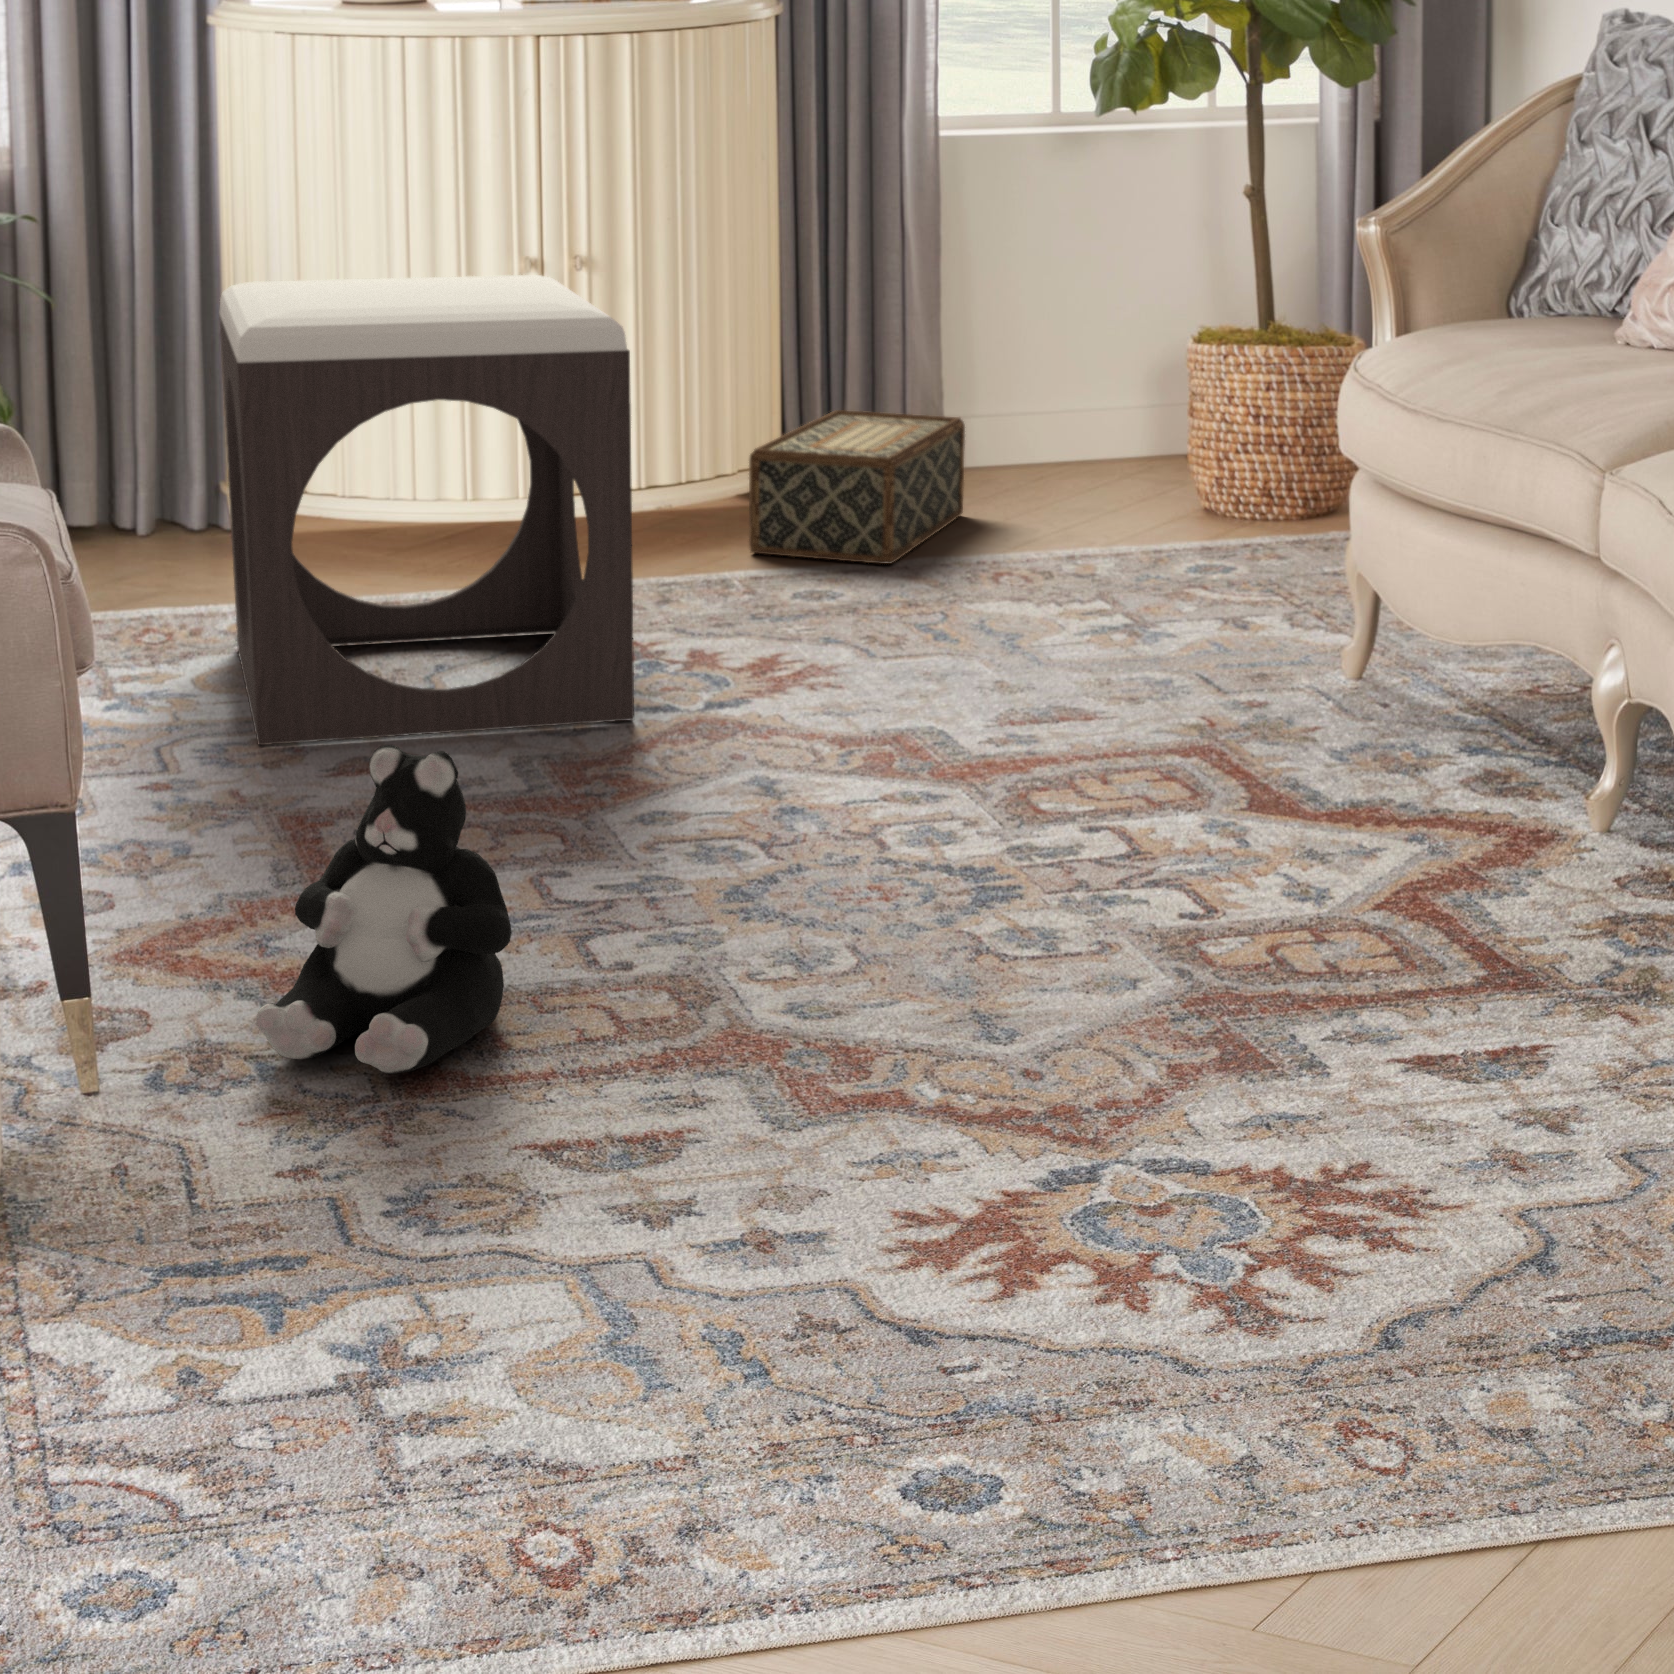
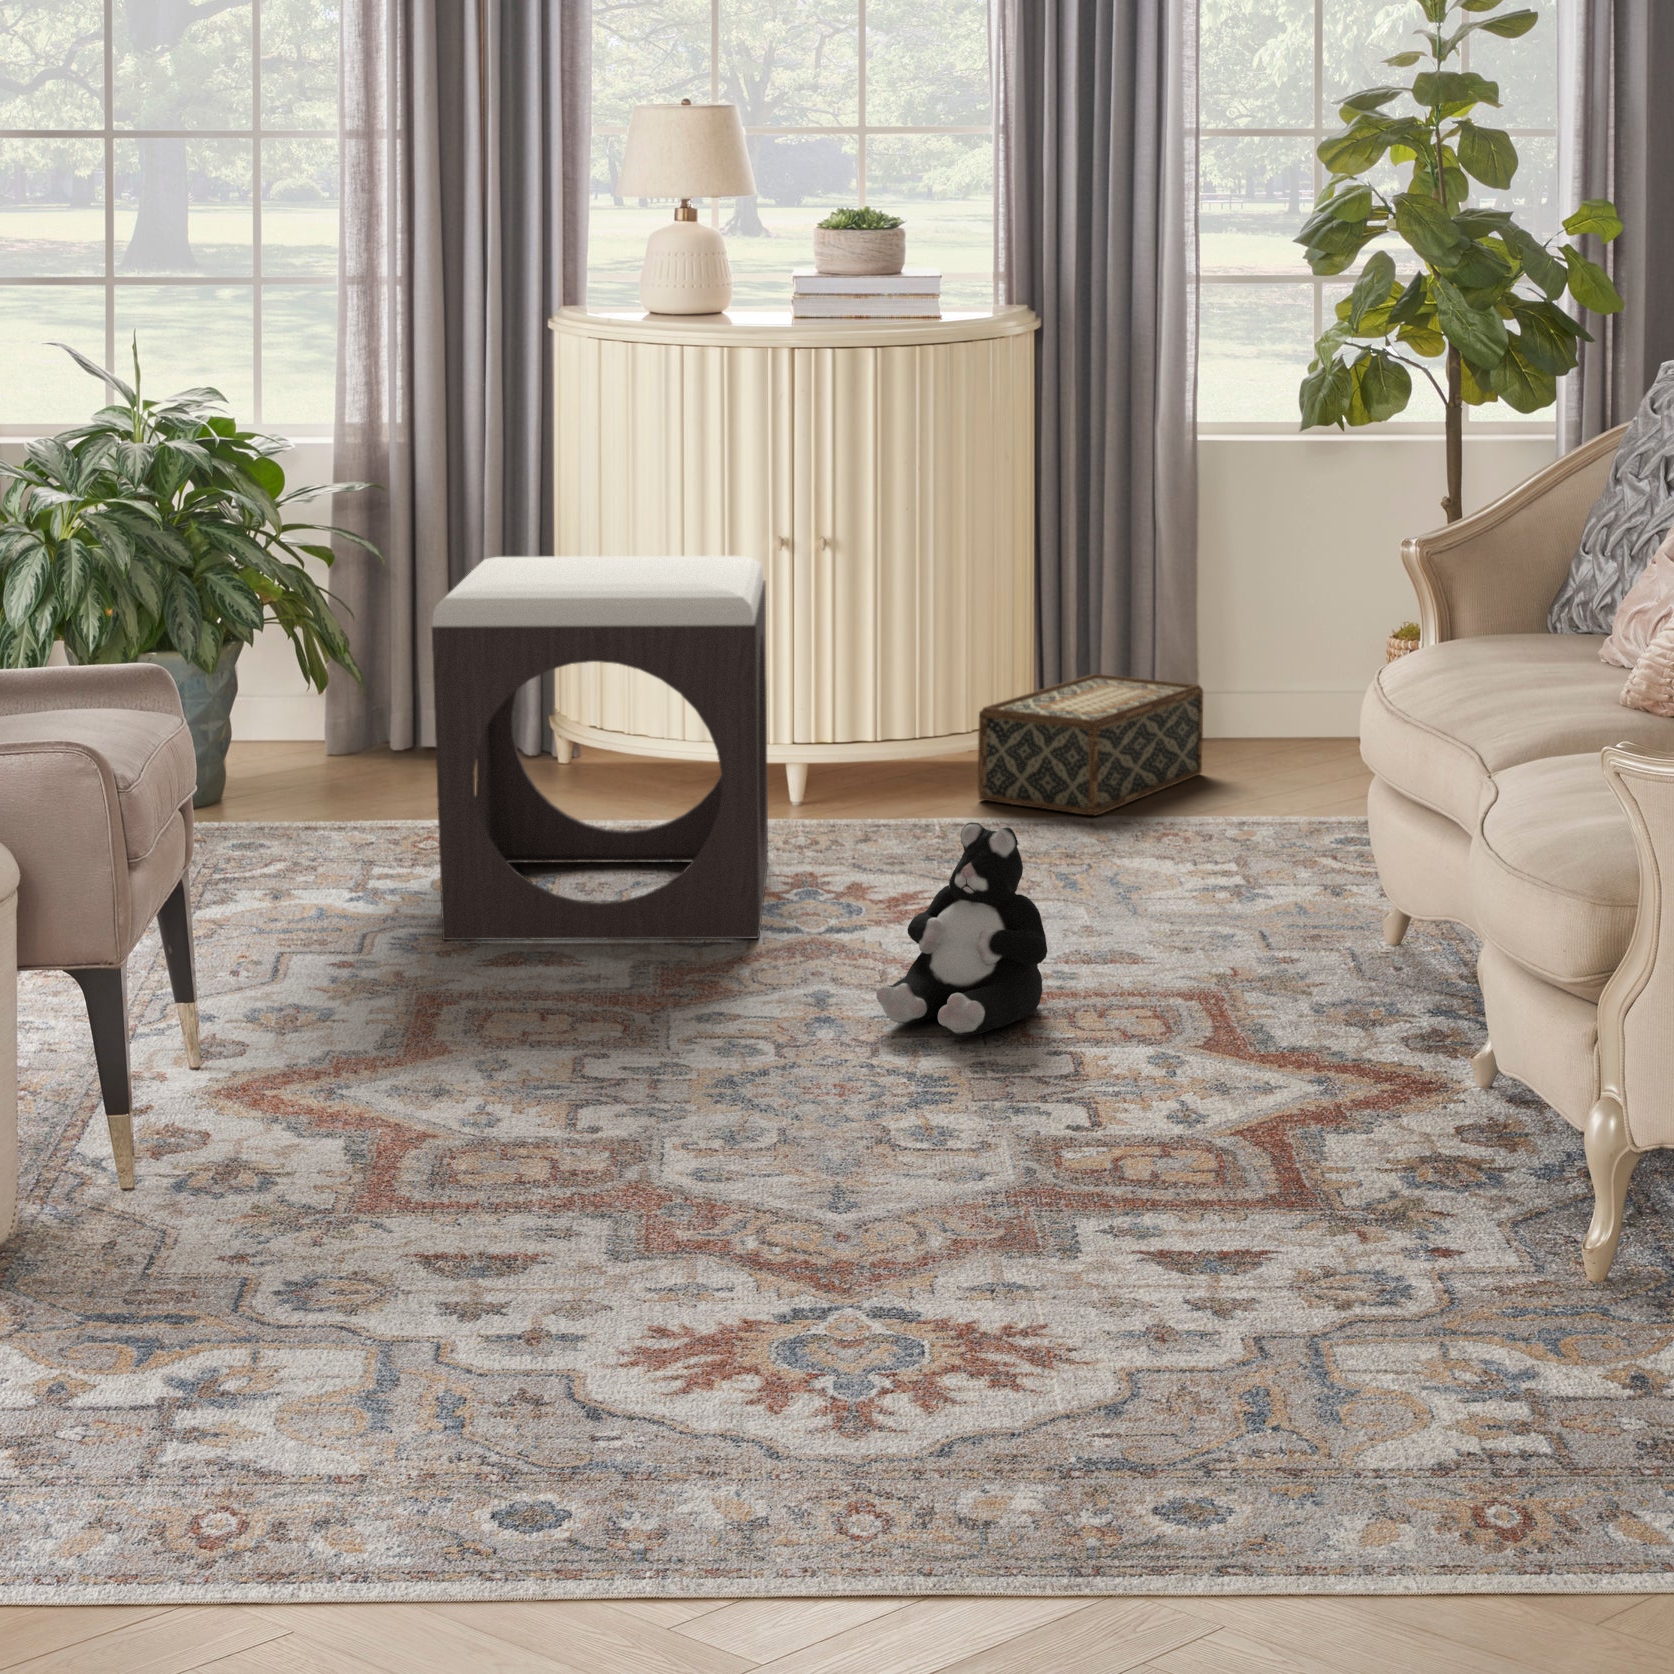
plush toy: present [256,745,511,1074] -> present [877,822,1047,1035]

